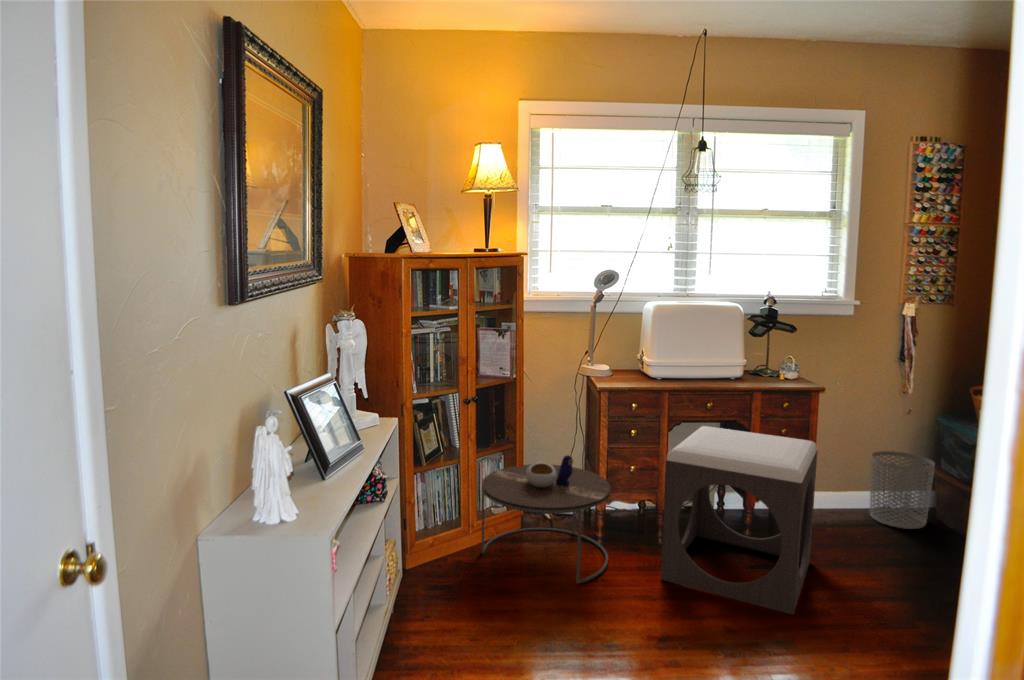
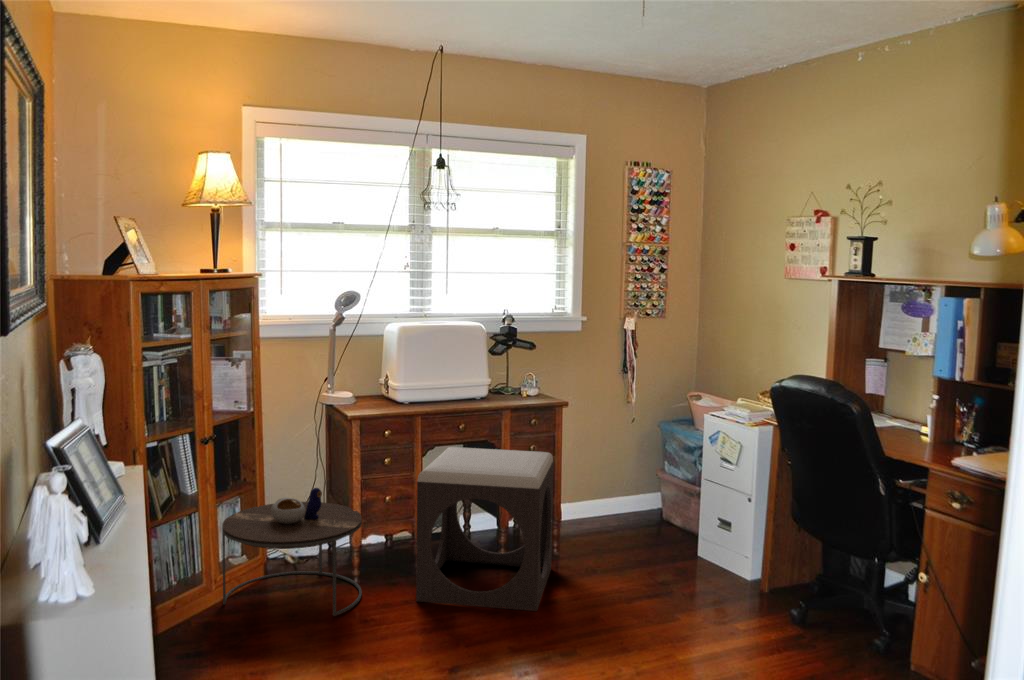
waste bin: present [870,451,935,529] -> none [604,459,656,530]

